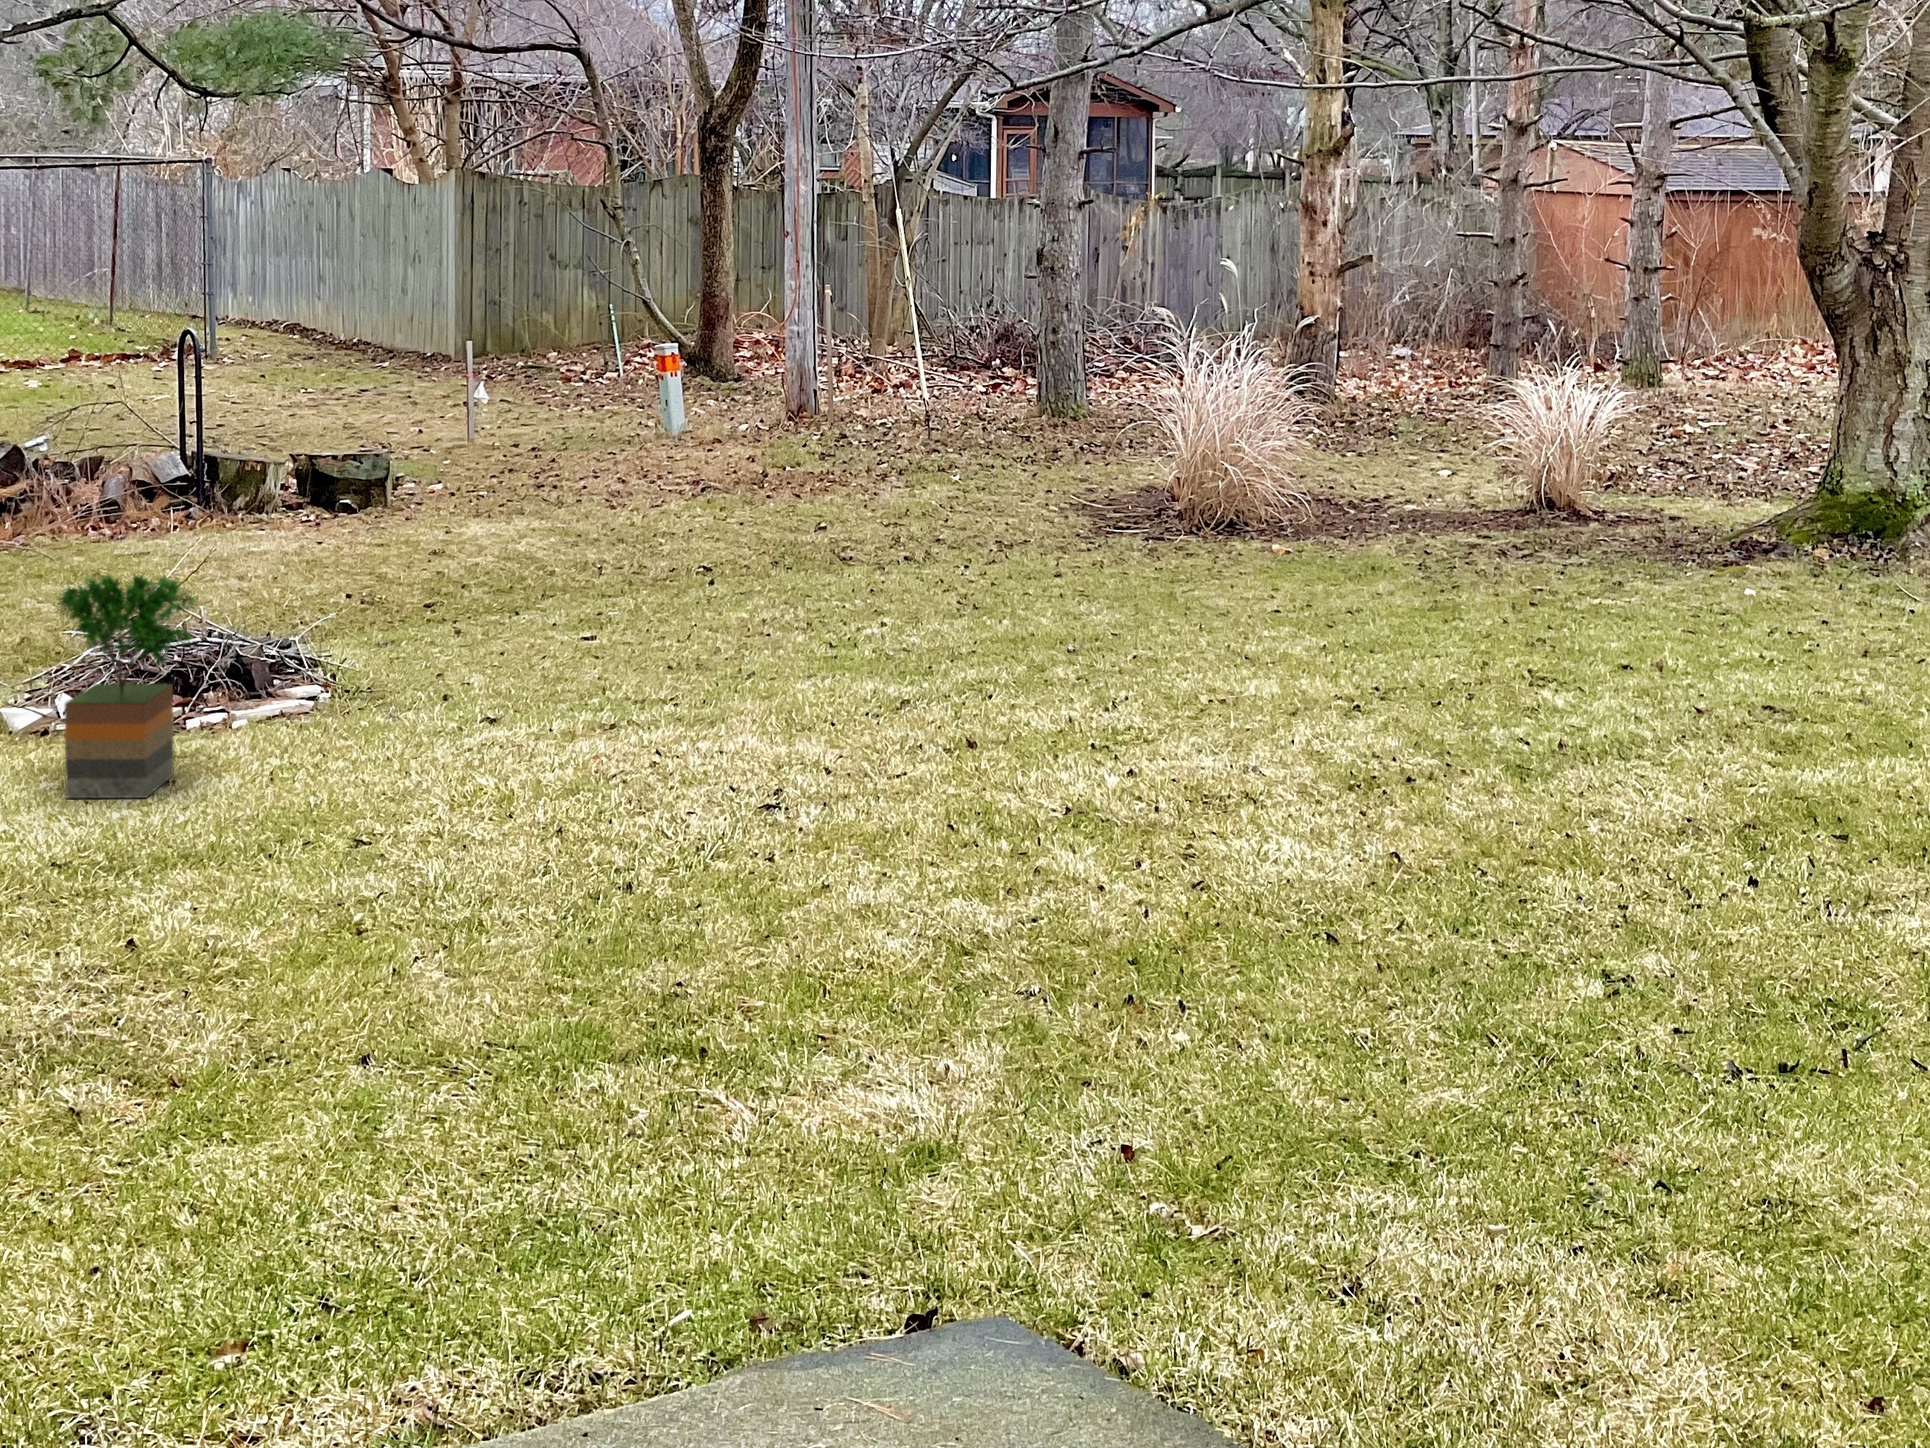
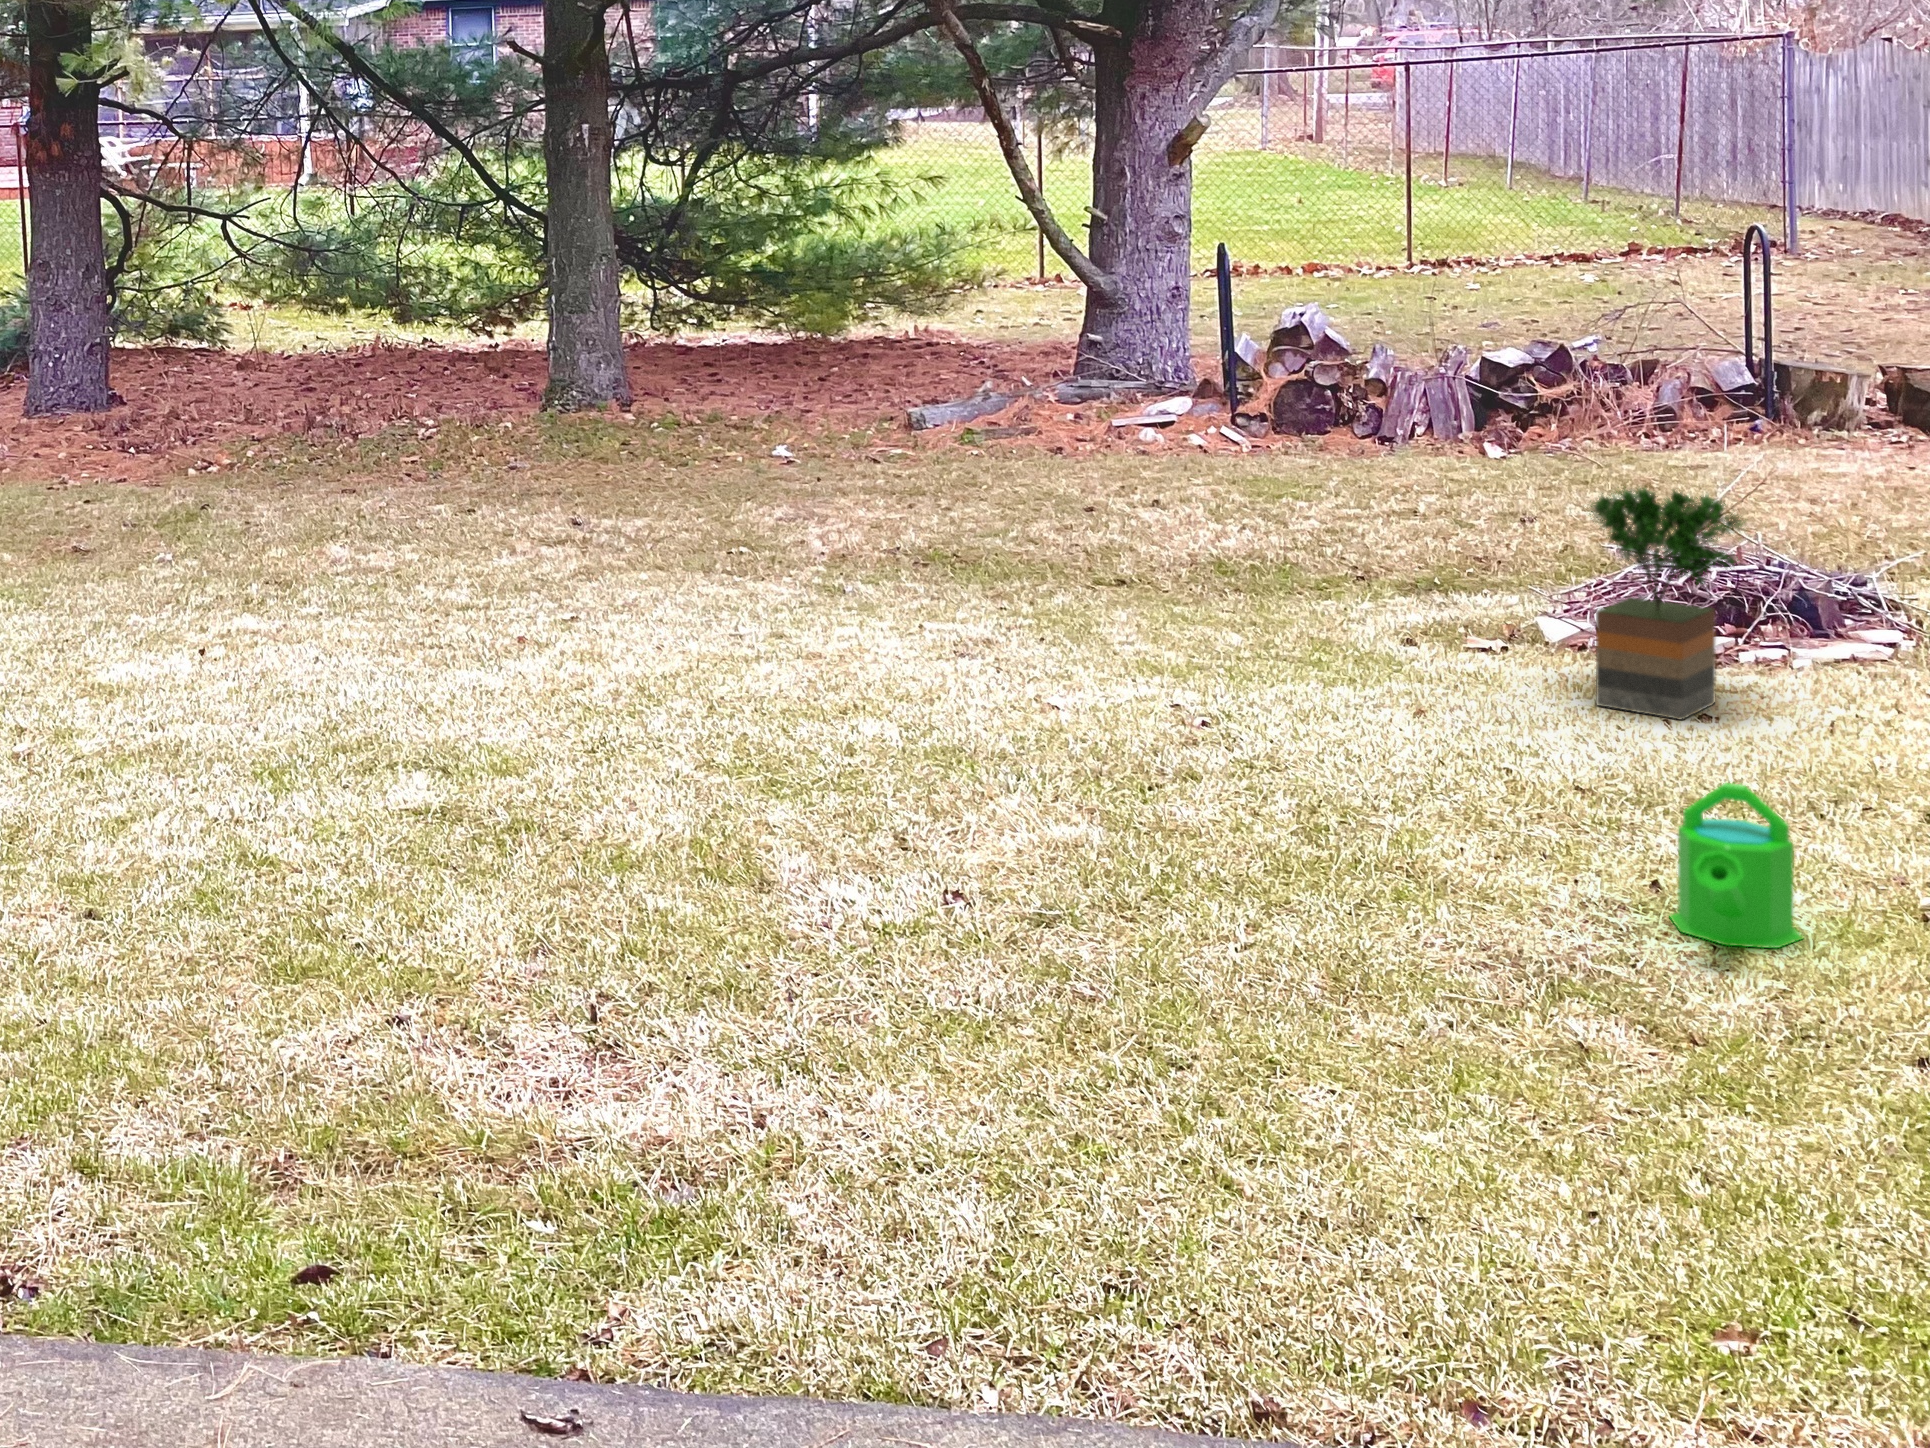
watering can: none [150,865,273,1033] -> present [1670,783,1802,948]

